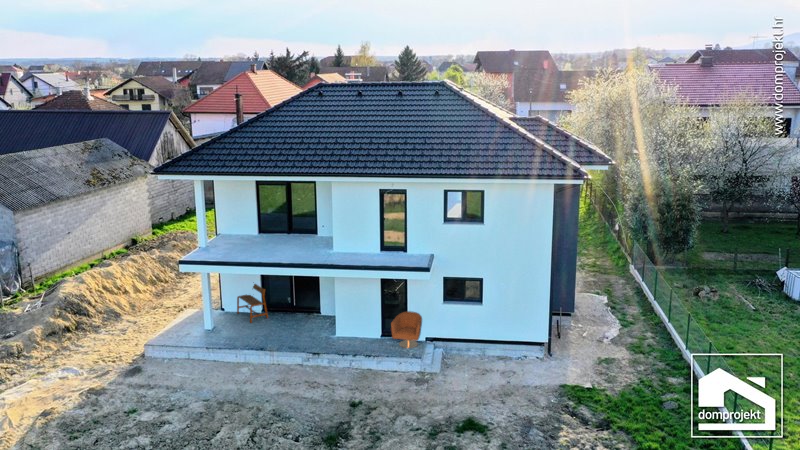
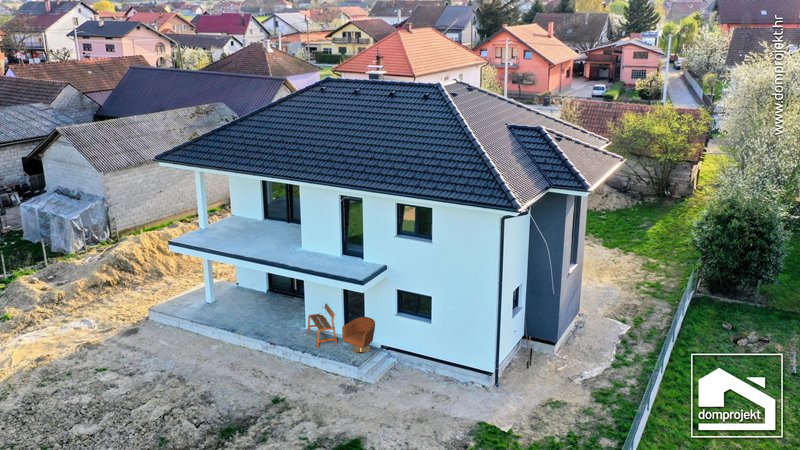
bench: present [237,284,268,323] -> present [308,303,337,348]

